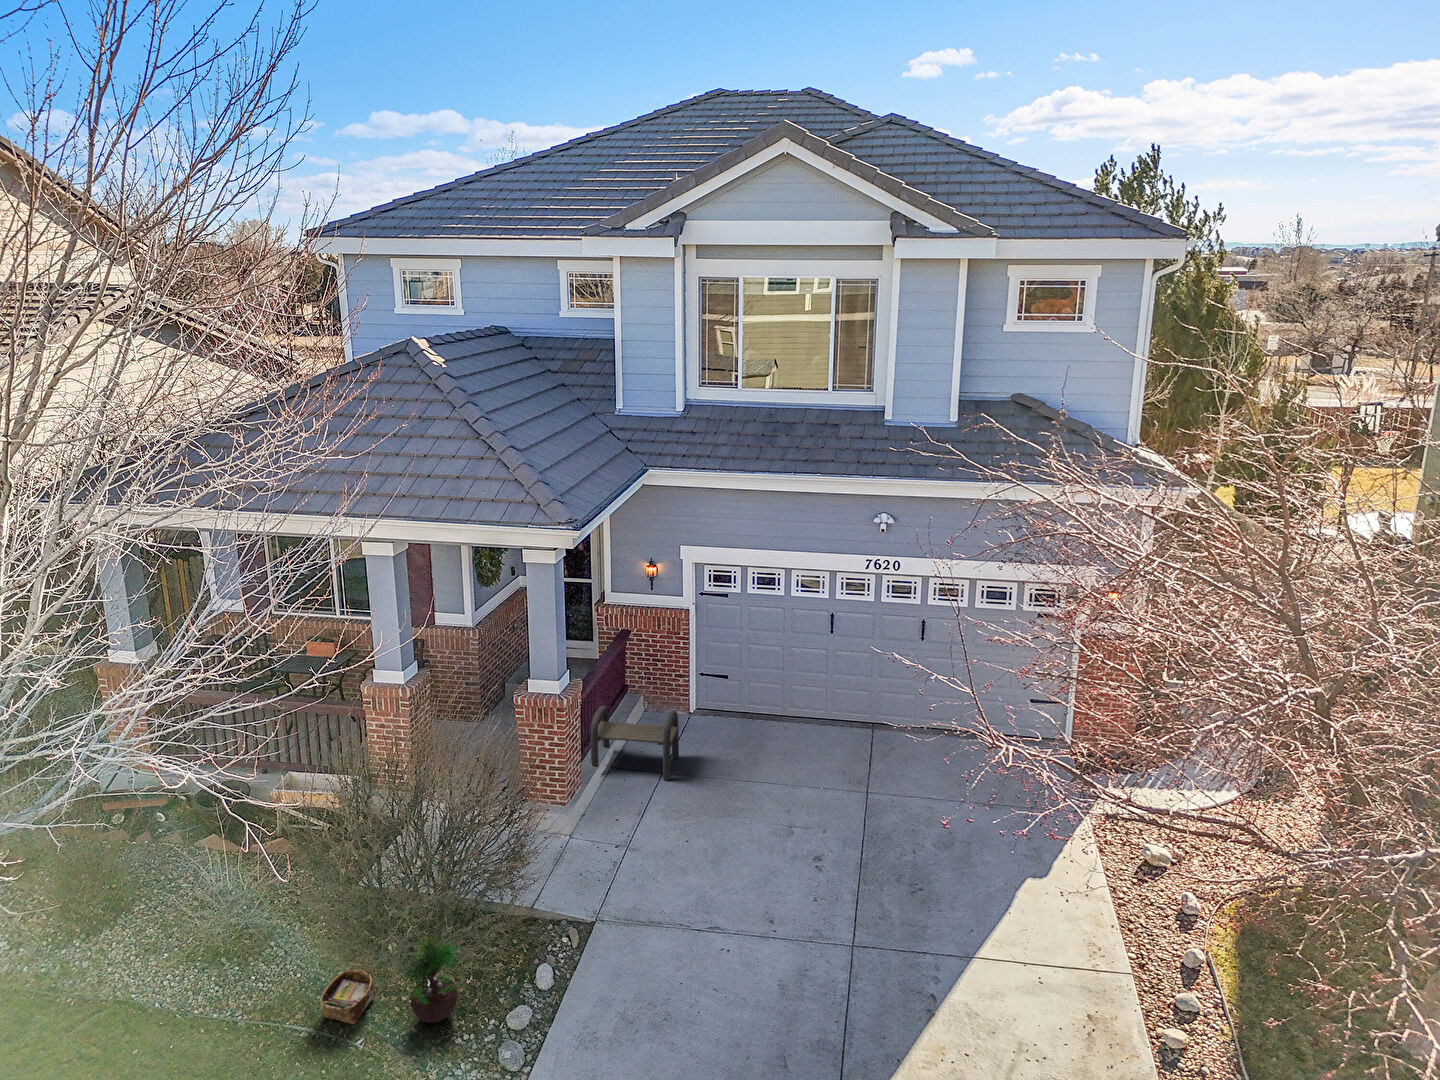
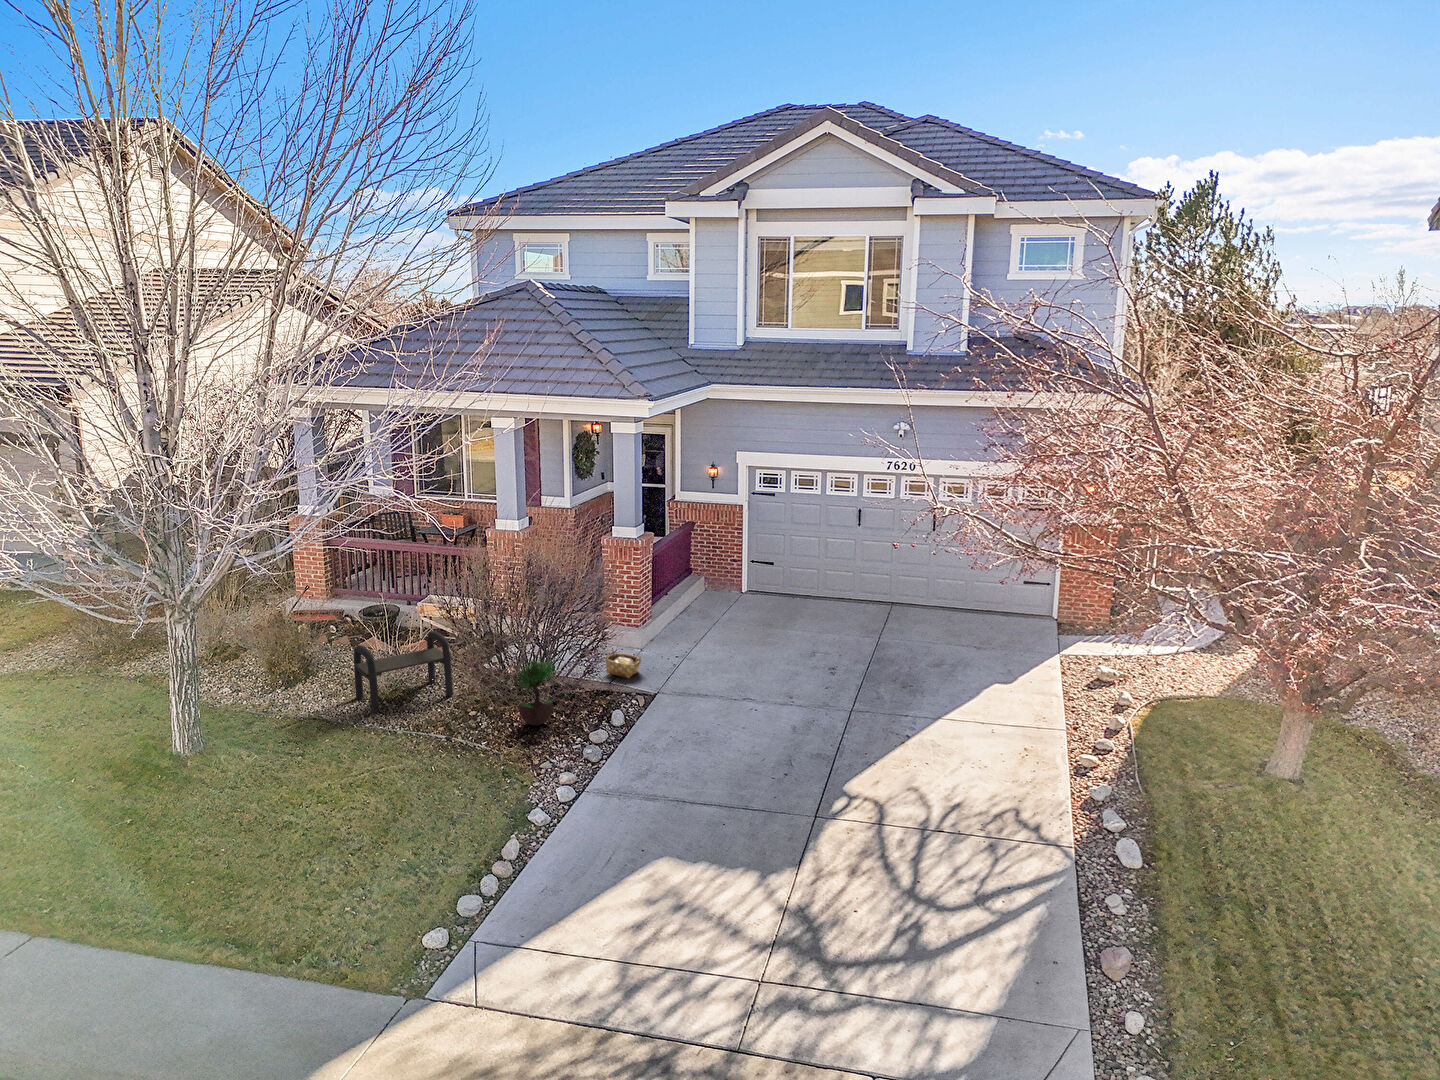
bench: present [591,705,679,780] -> present [354,631,453,714]
woven basket: present [320,964,376,1024] -> present [605,649,641,678]

